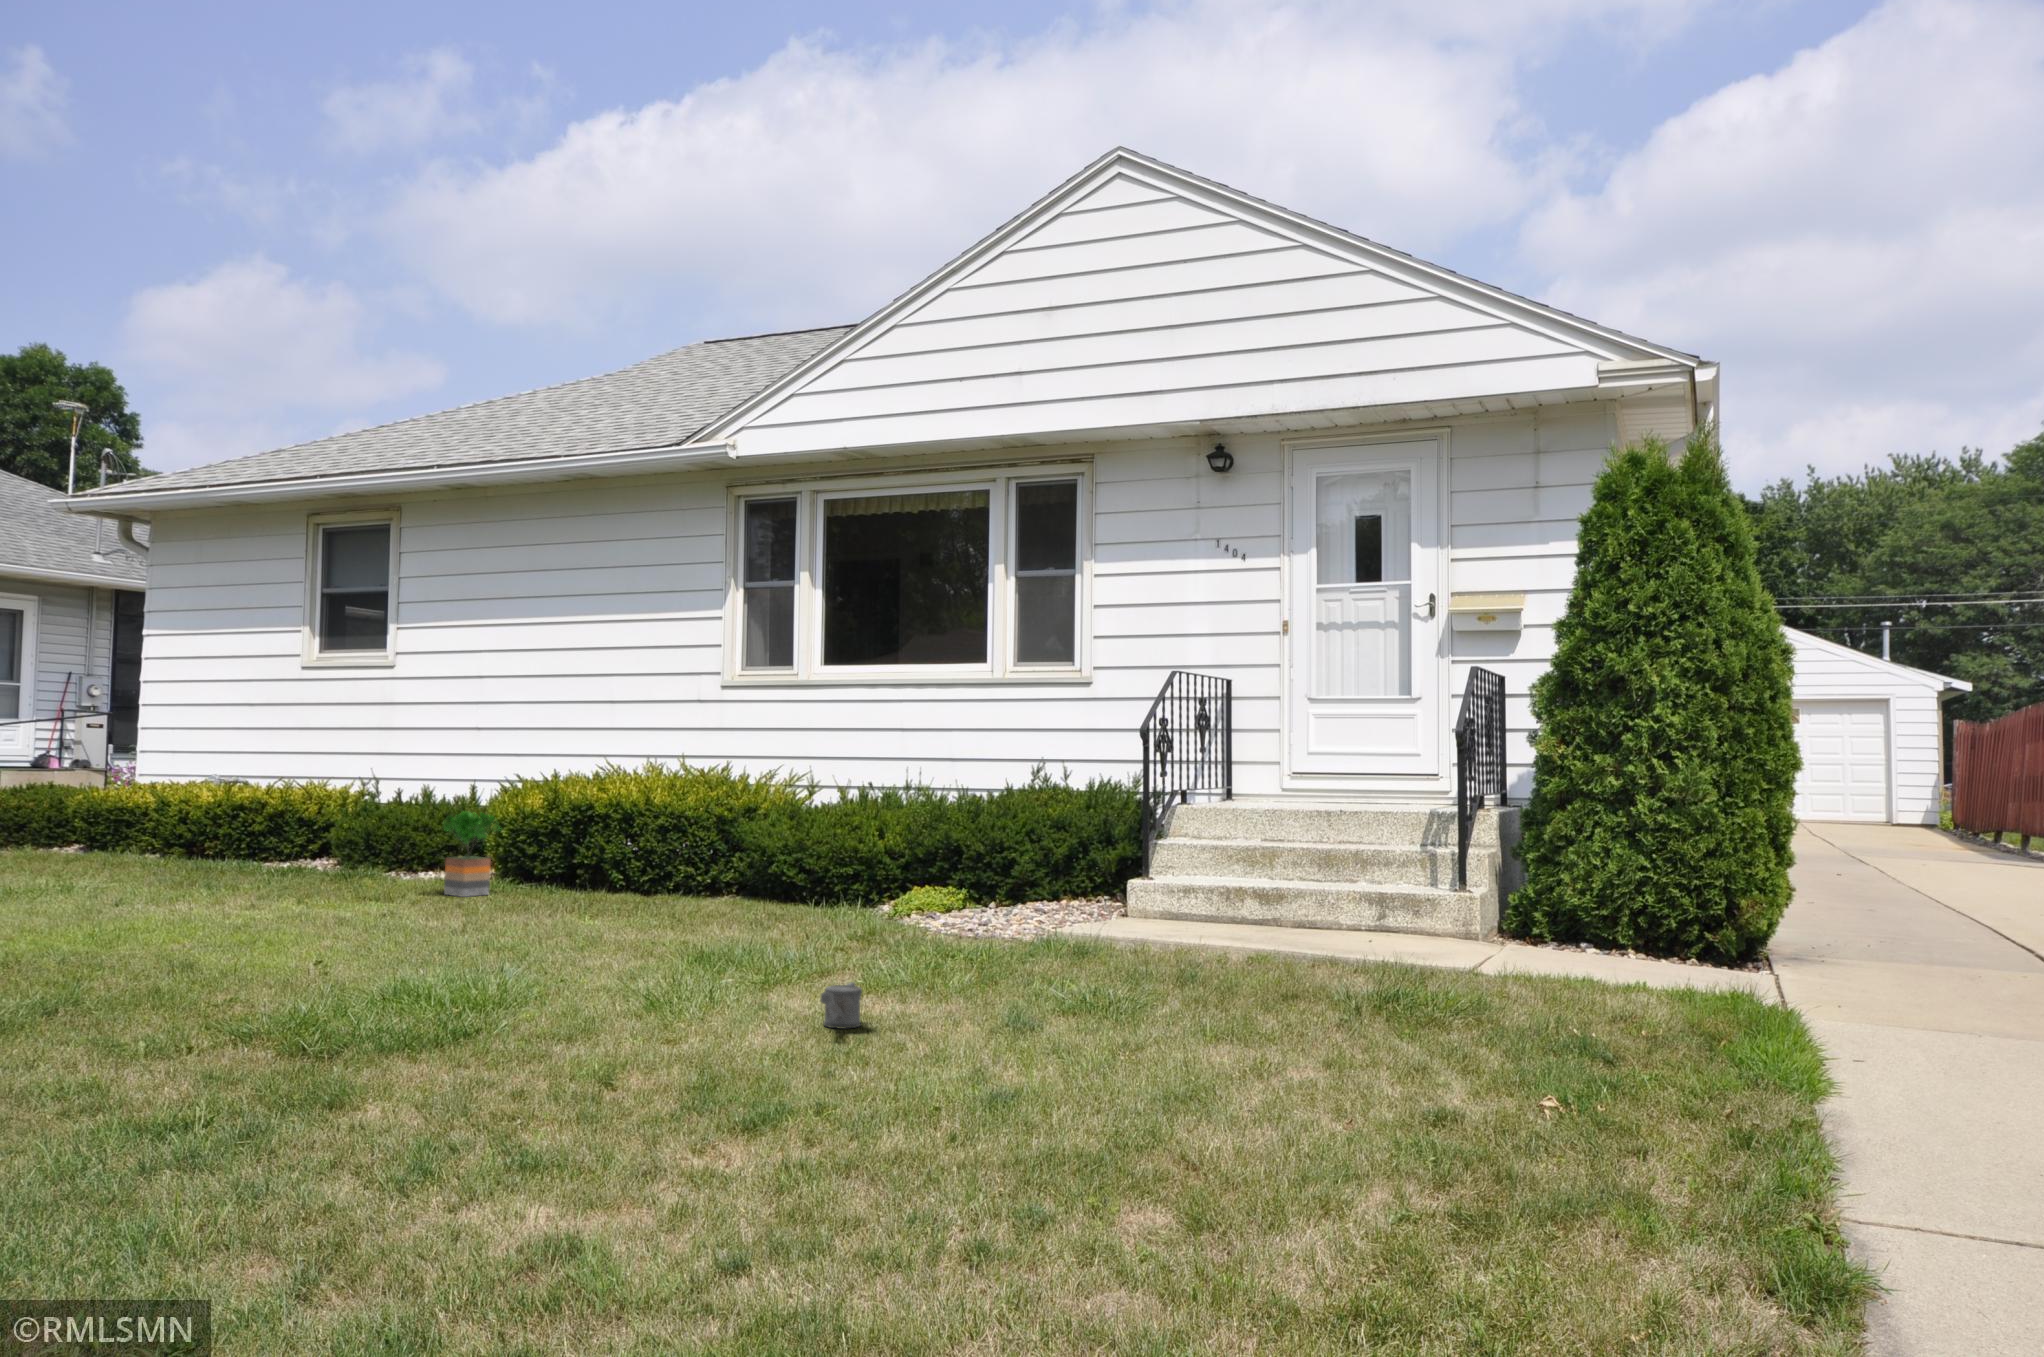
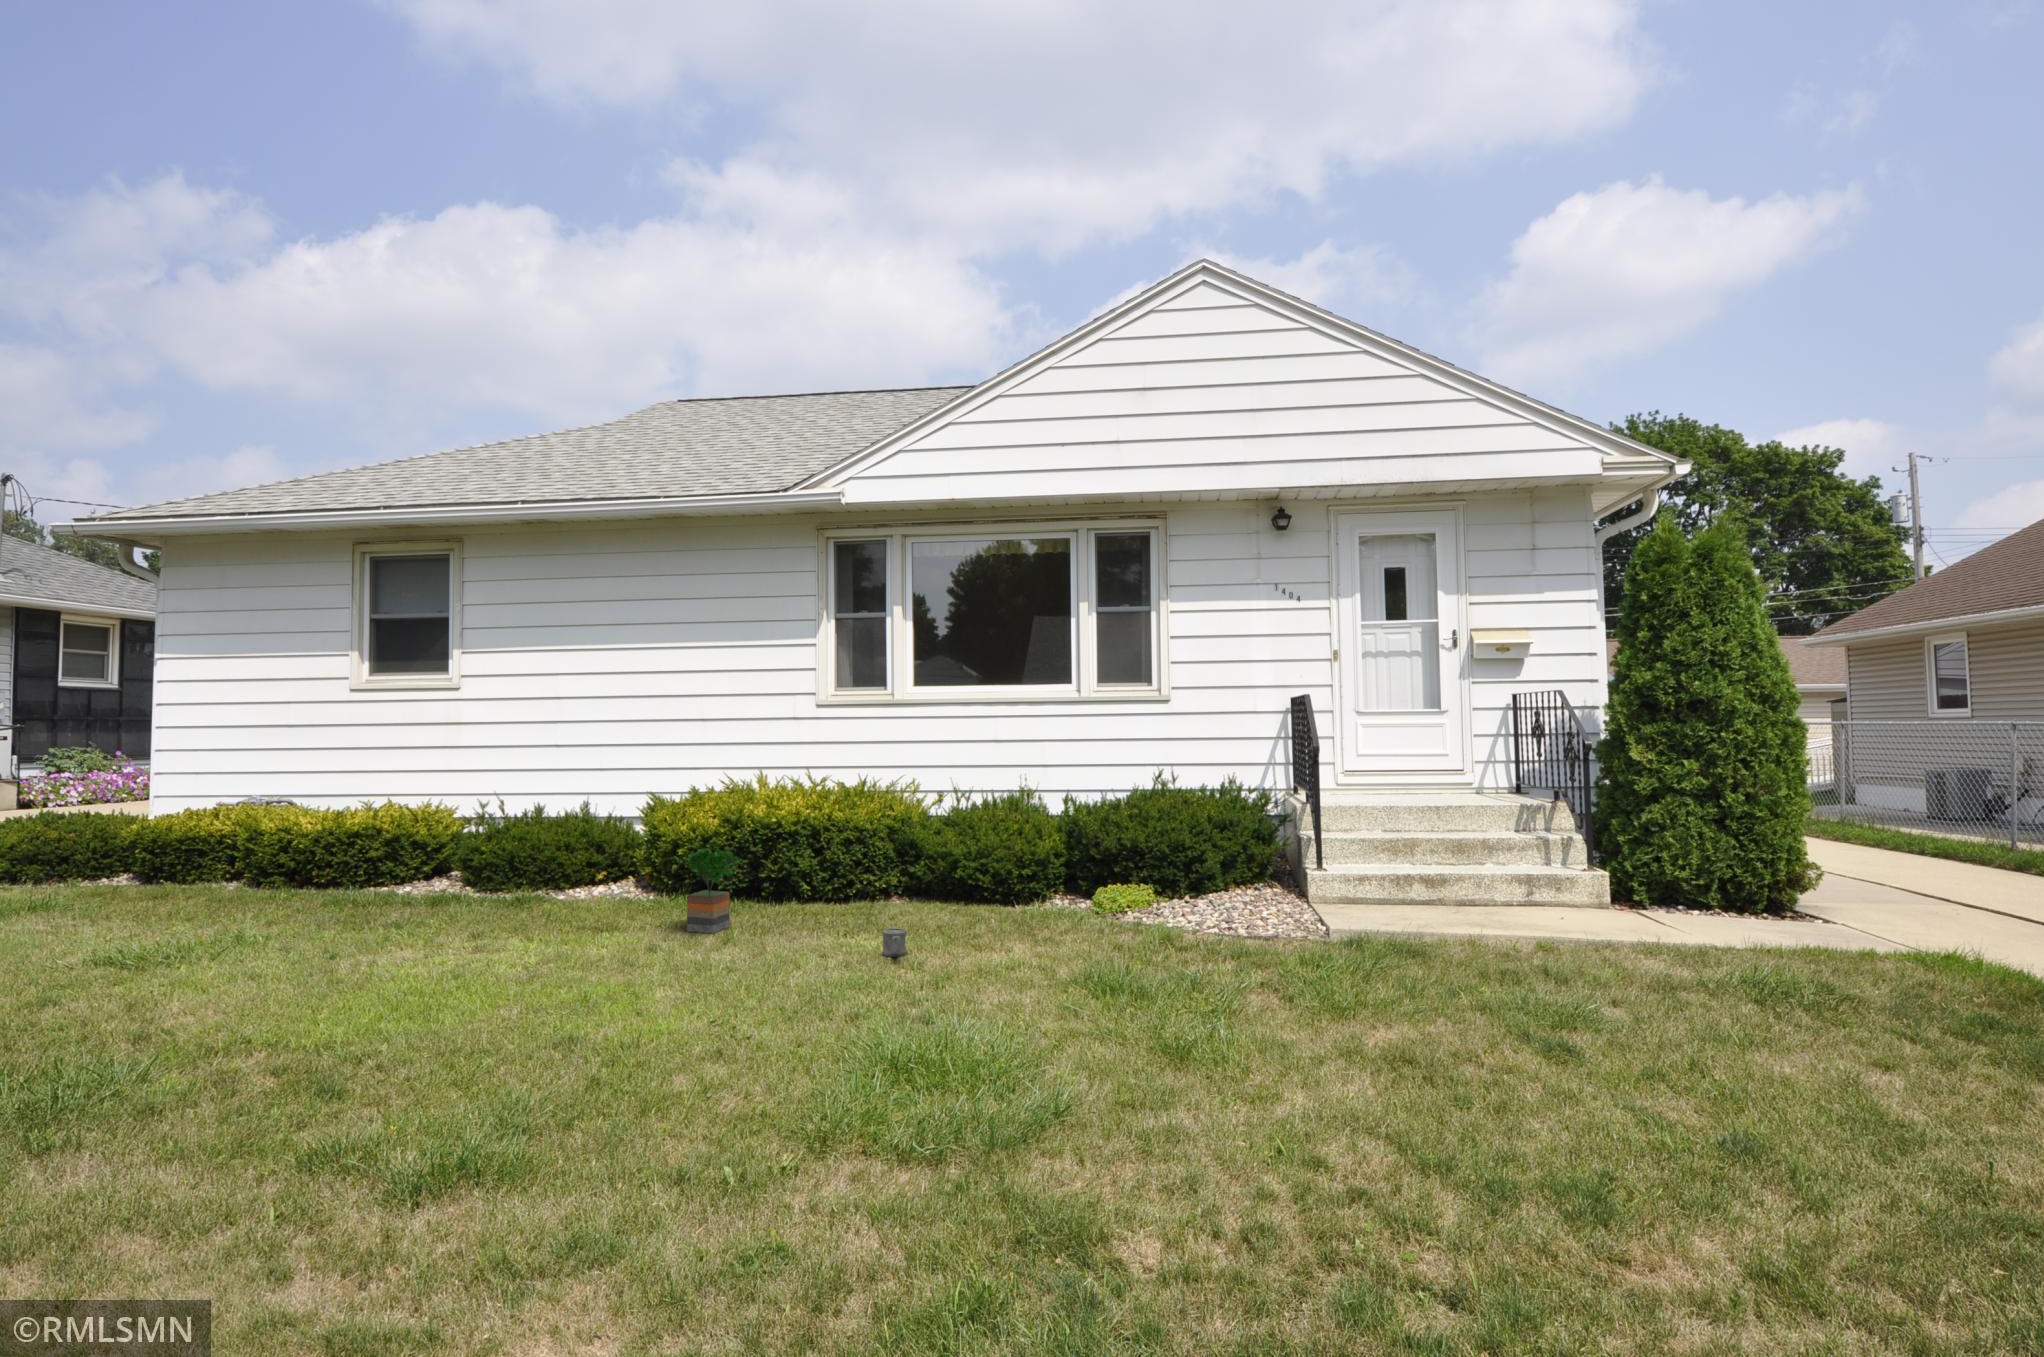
watering can: present [821,982,862,1029] -> present [882,926,907,957]

